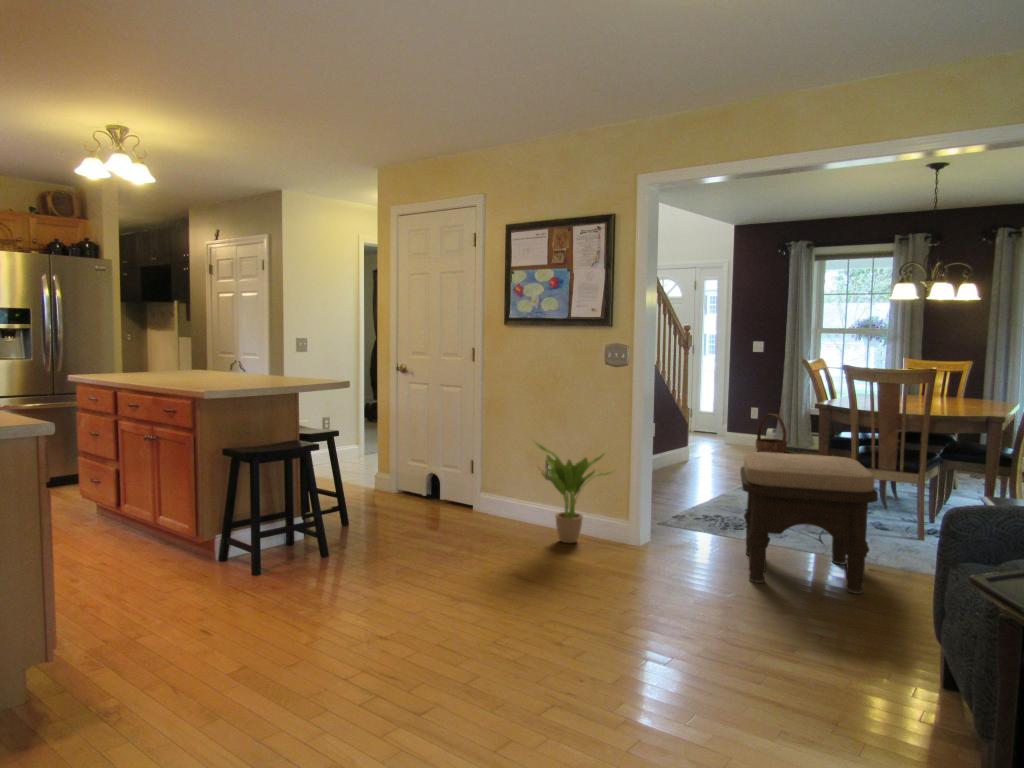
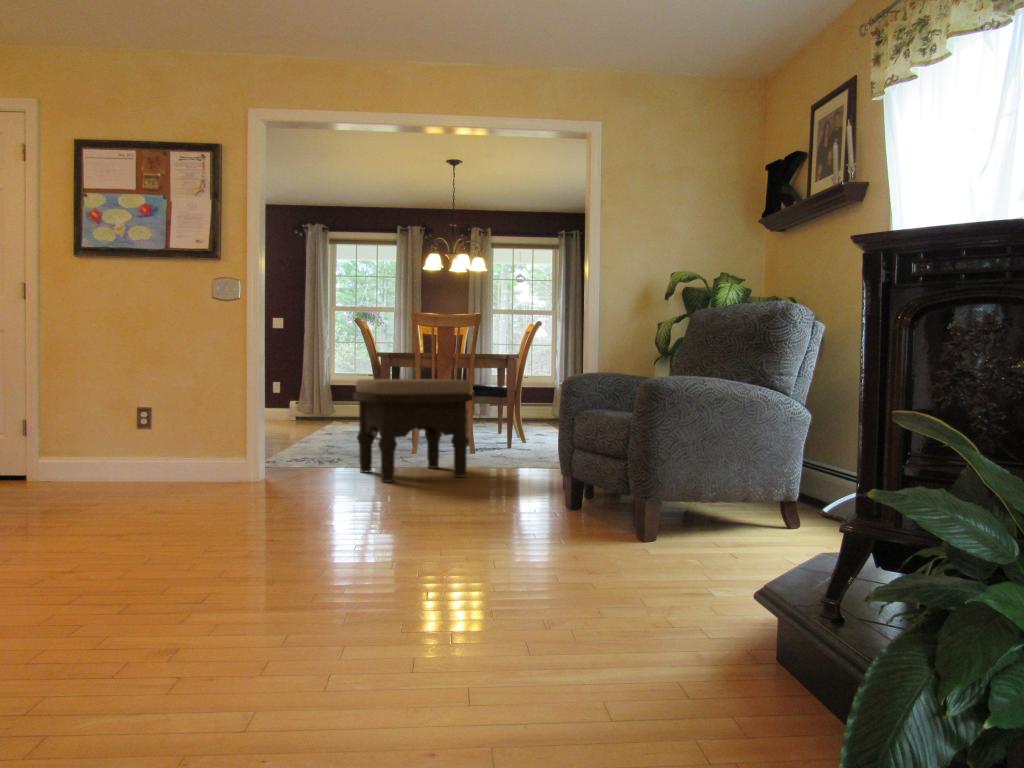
basket: present [755,414,787,453] -> none [286,389,316,428]
potted plant: present [535,442,610,543] -> none [140,374,240,486]

